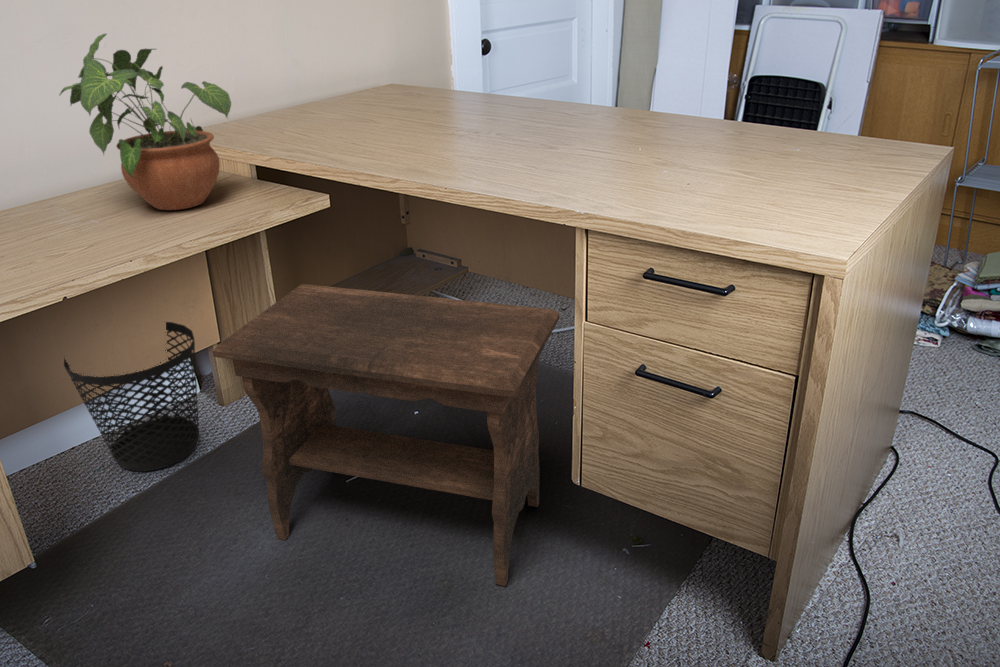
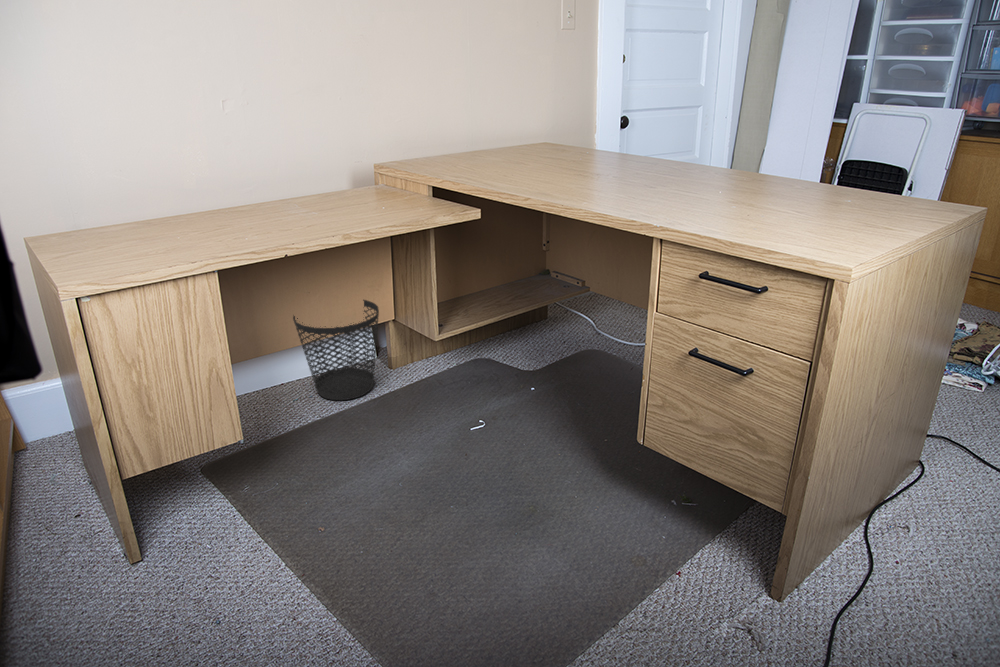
potted plant: present [60,34,231,210] -> none [313,95,423,217]
footstool: present [213,284,559,586] -> none [387,276,638,511]

